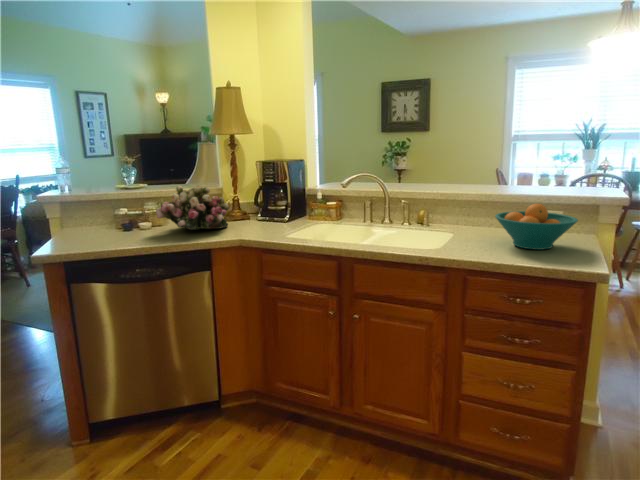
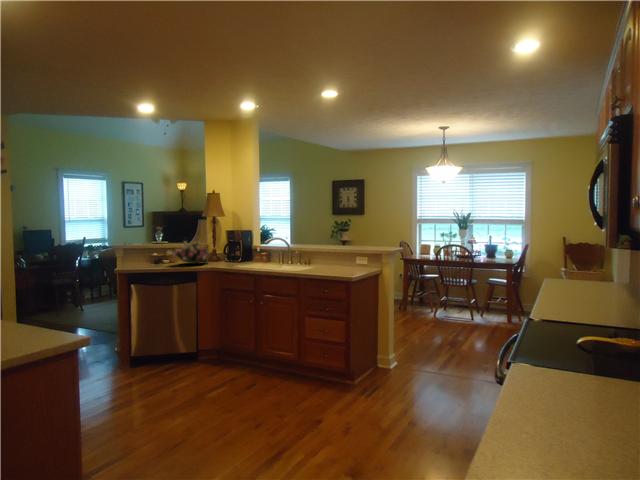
fruit bowl: present [495,204,578,250] -> none [324,251,358,271]

